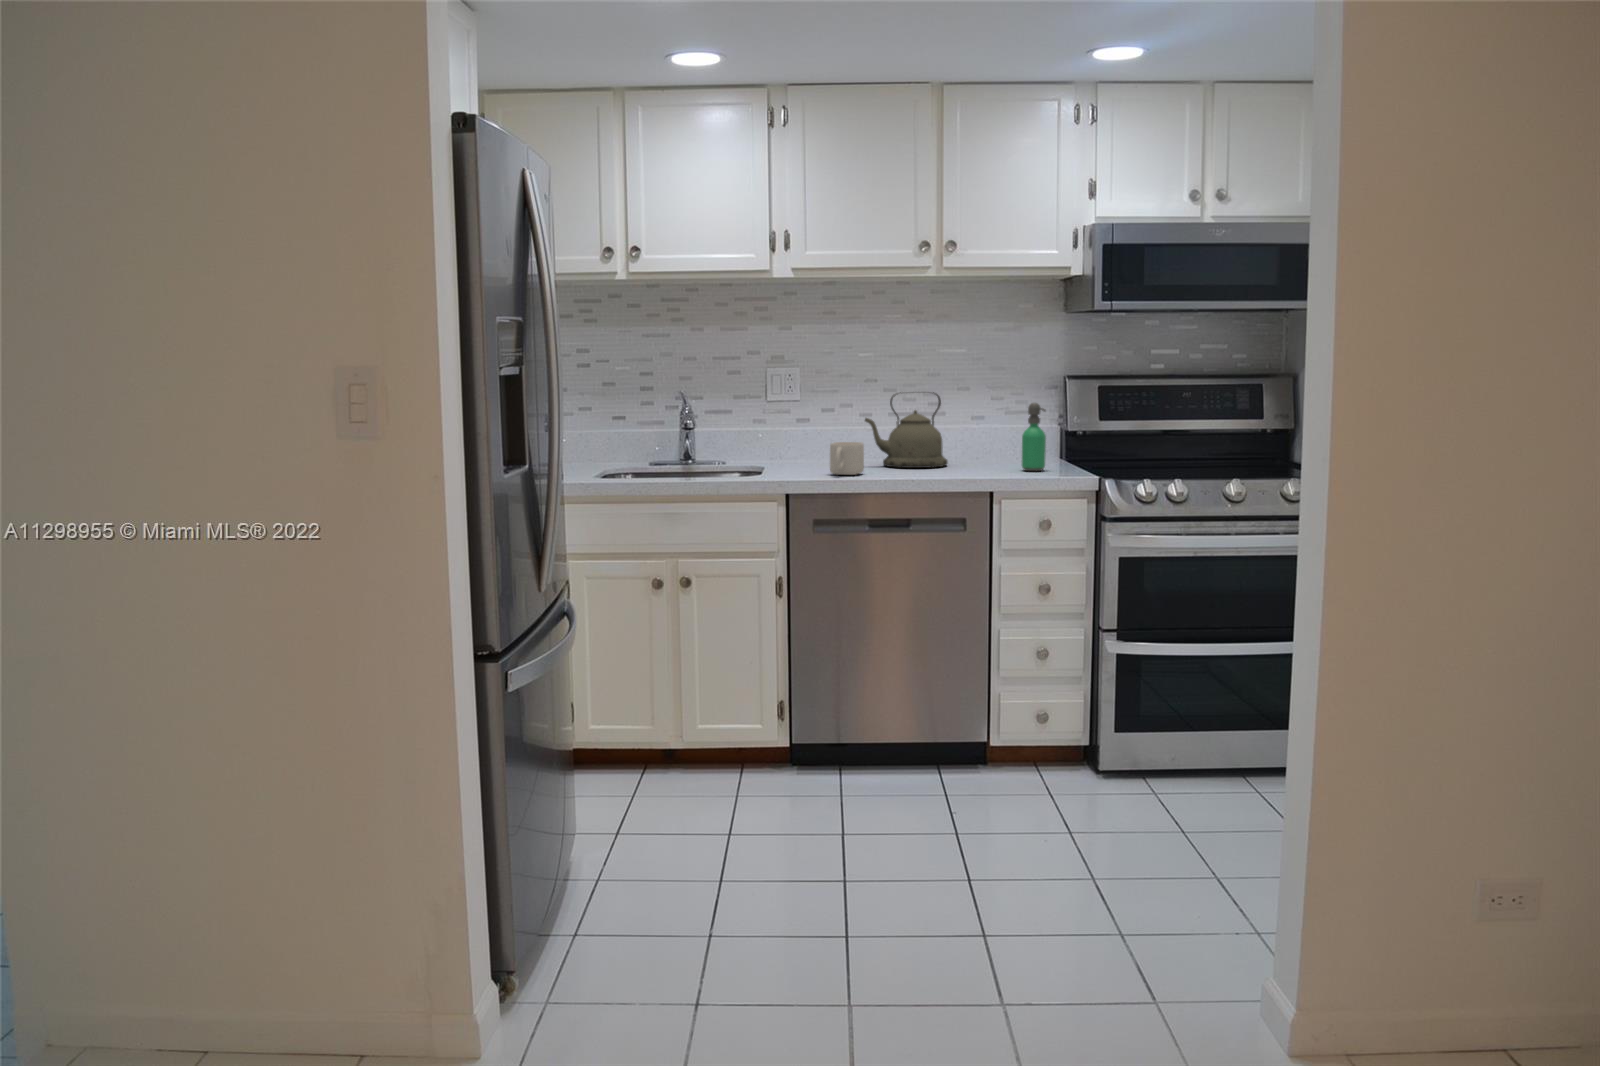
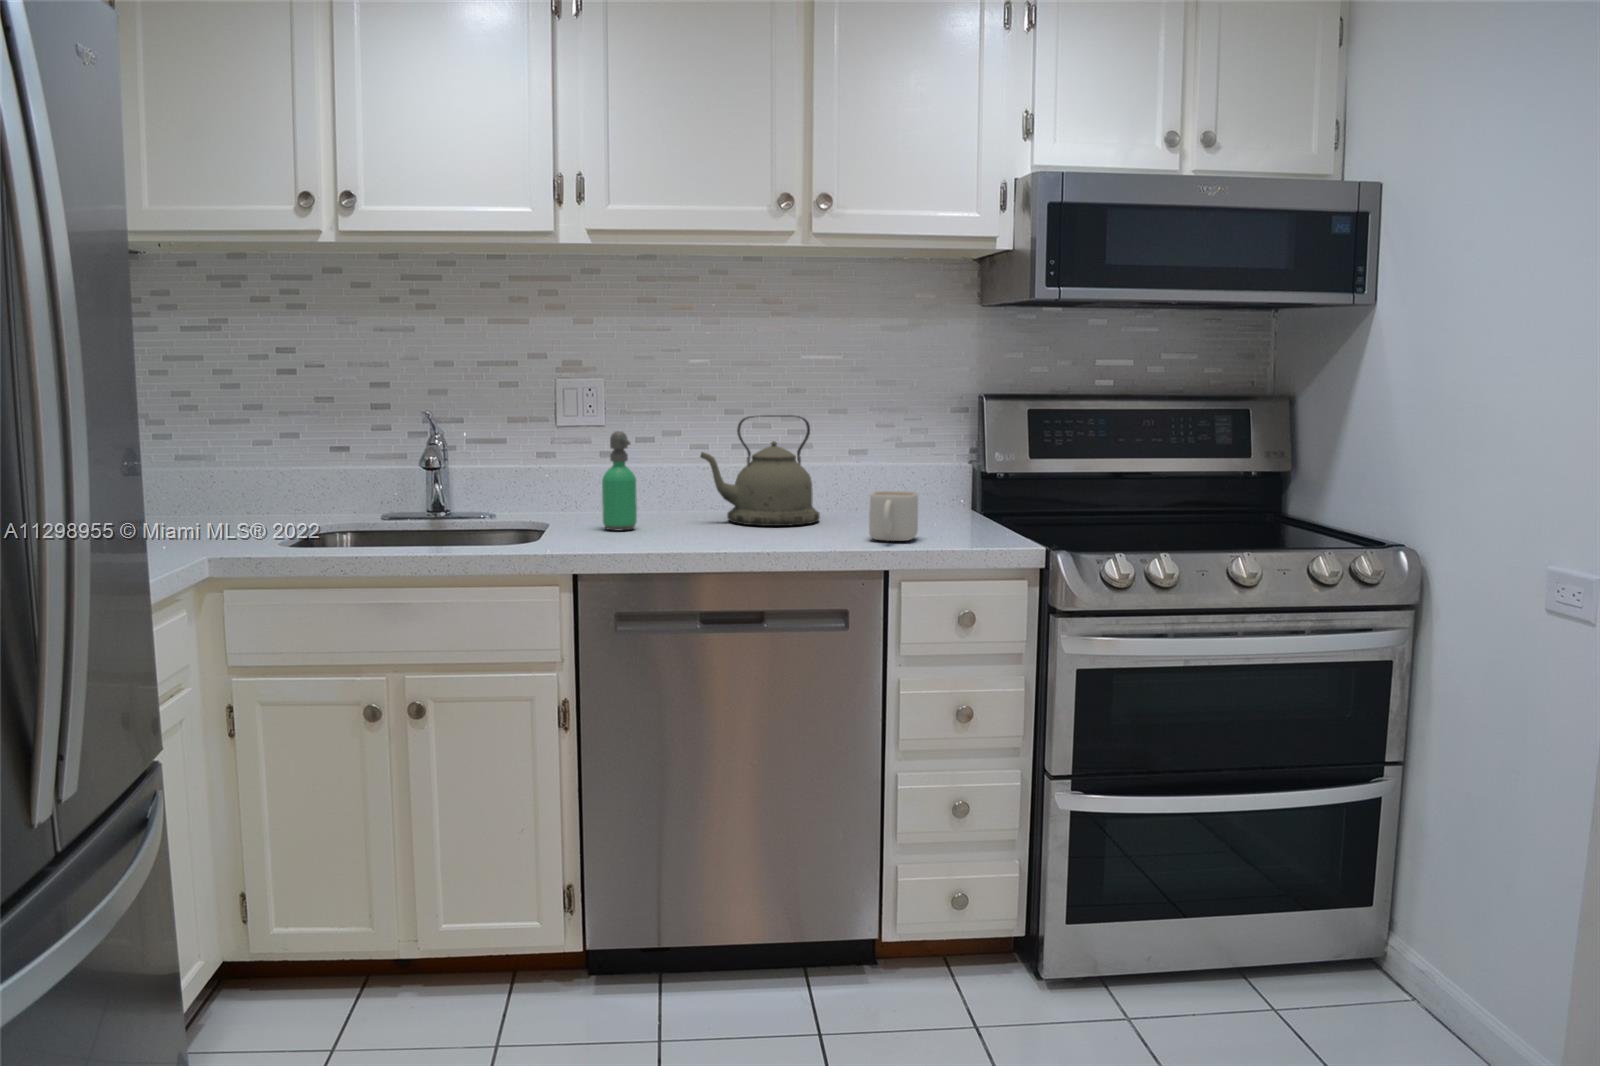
soap dispenser: present [1022,403,1046,471] -> present [602,431,637,530]
mug: present [830,442,864,475] -> present [869,491,918,541]

